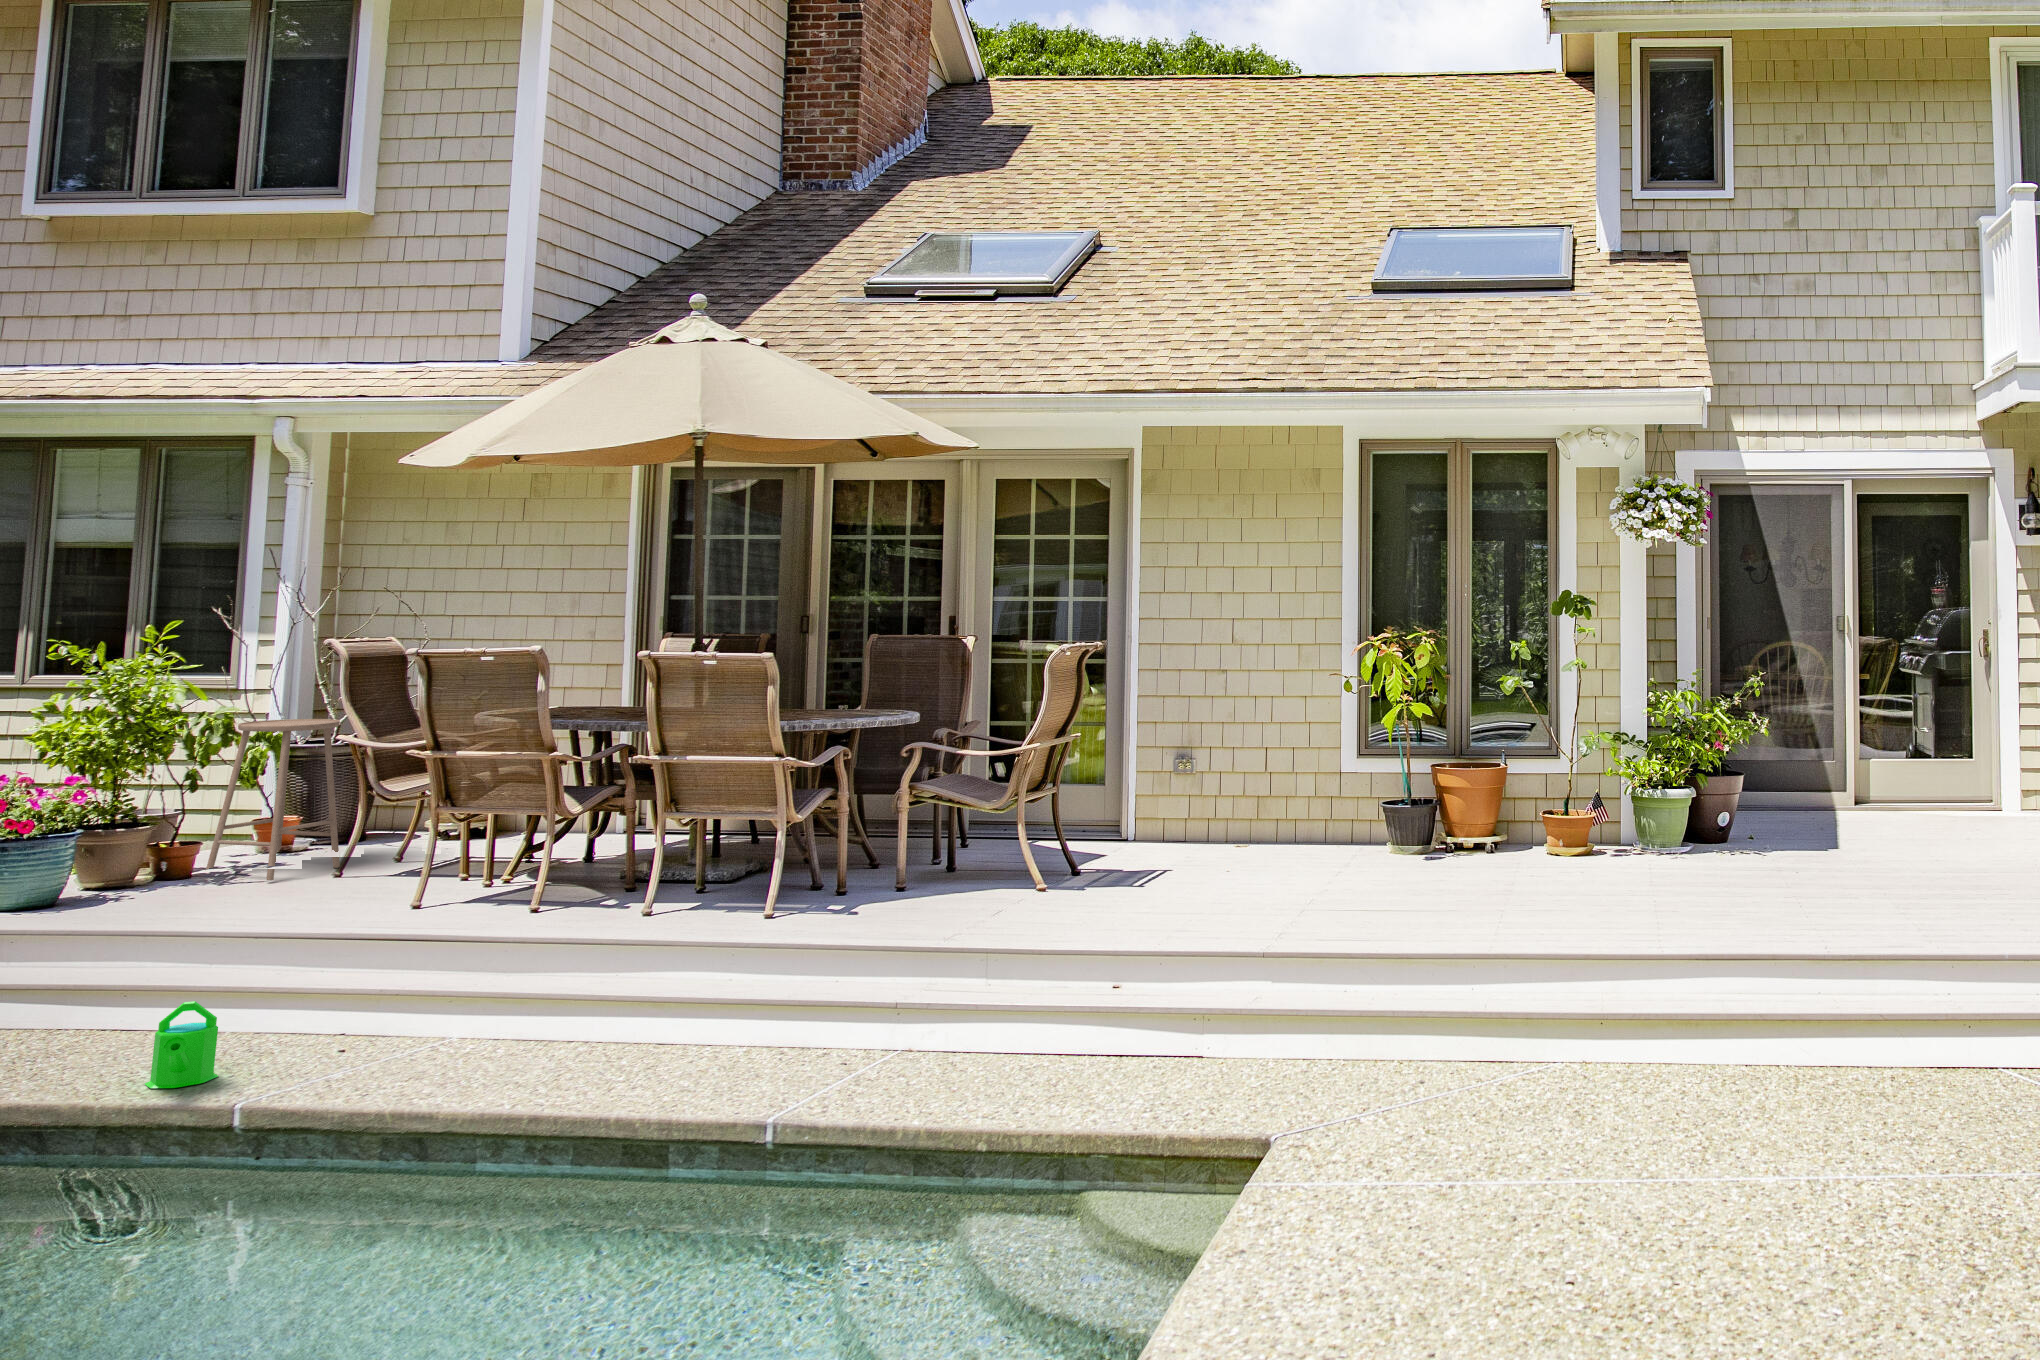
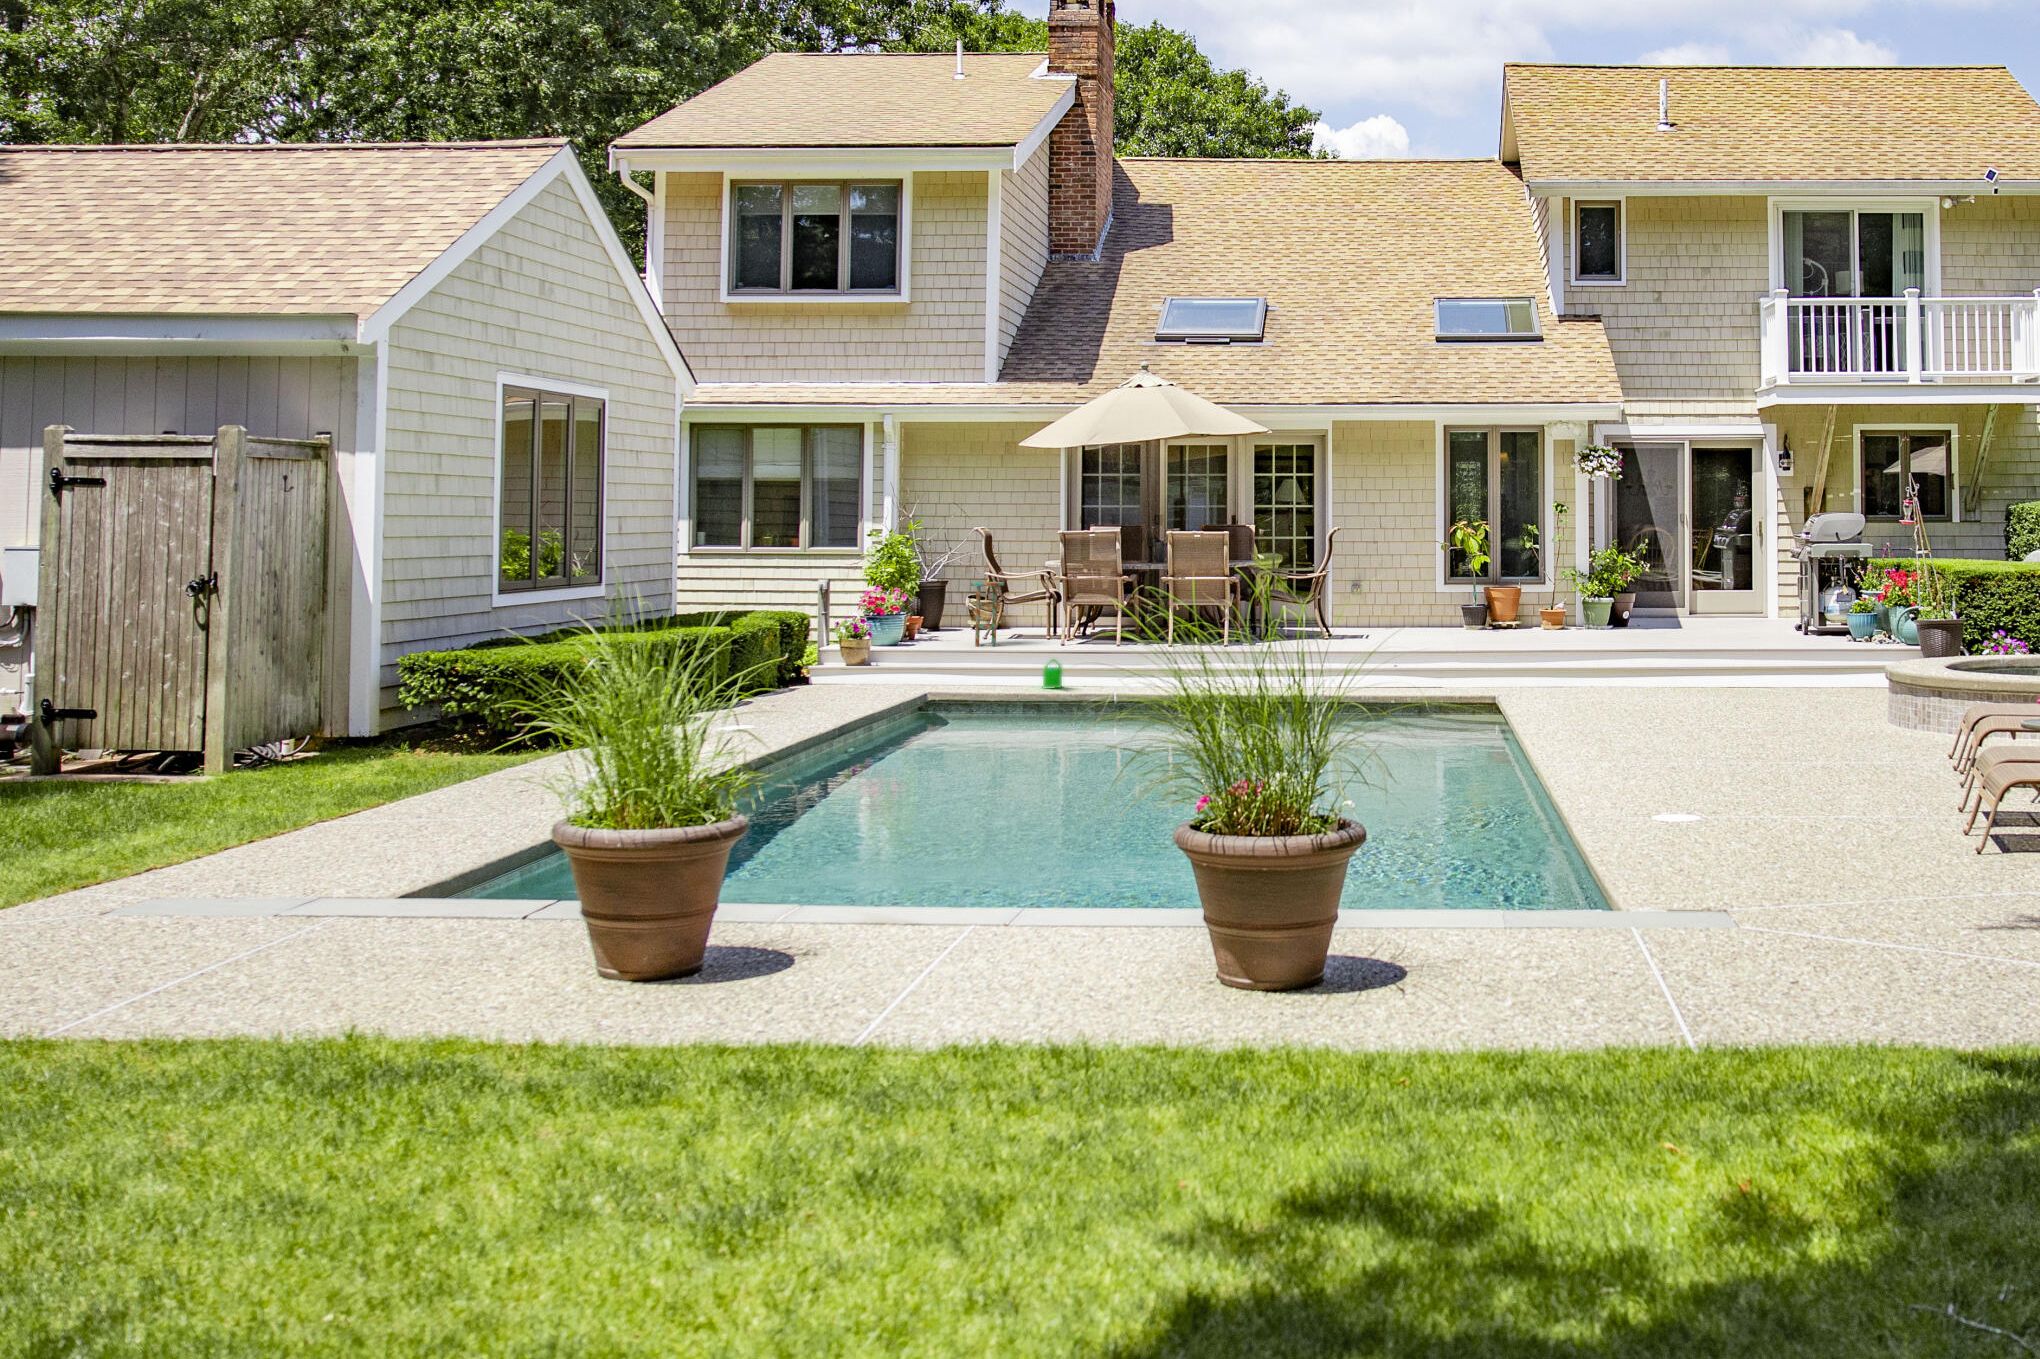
stool: present [206,719,340,880] -> none [893,570,946,645]
side table: none [373,744,455,882] -> present [971,582,1004,646]

